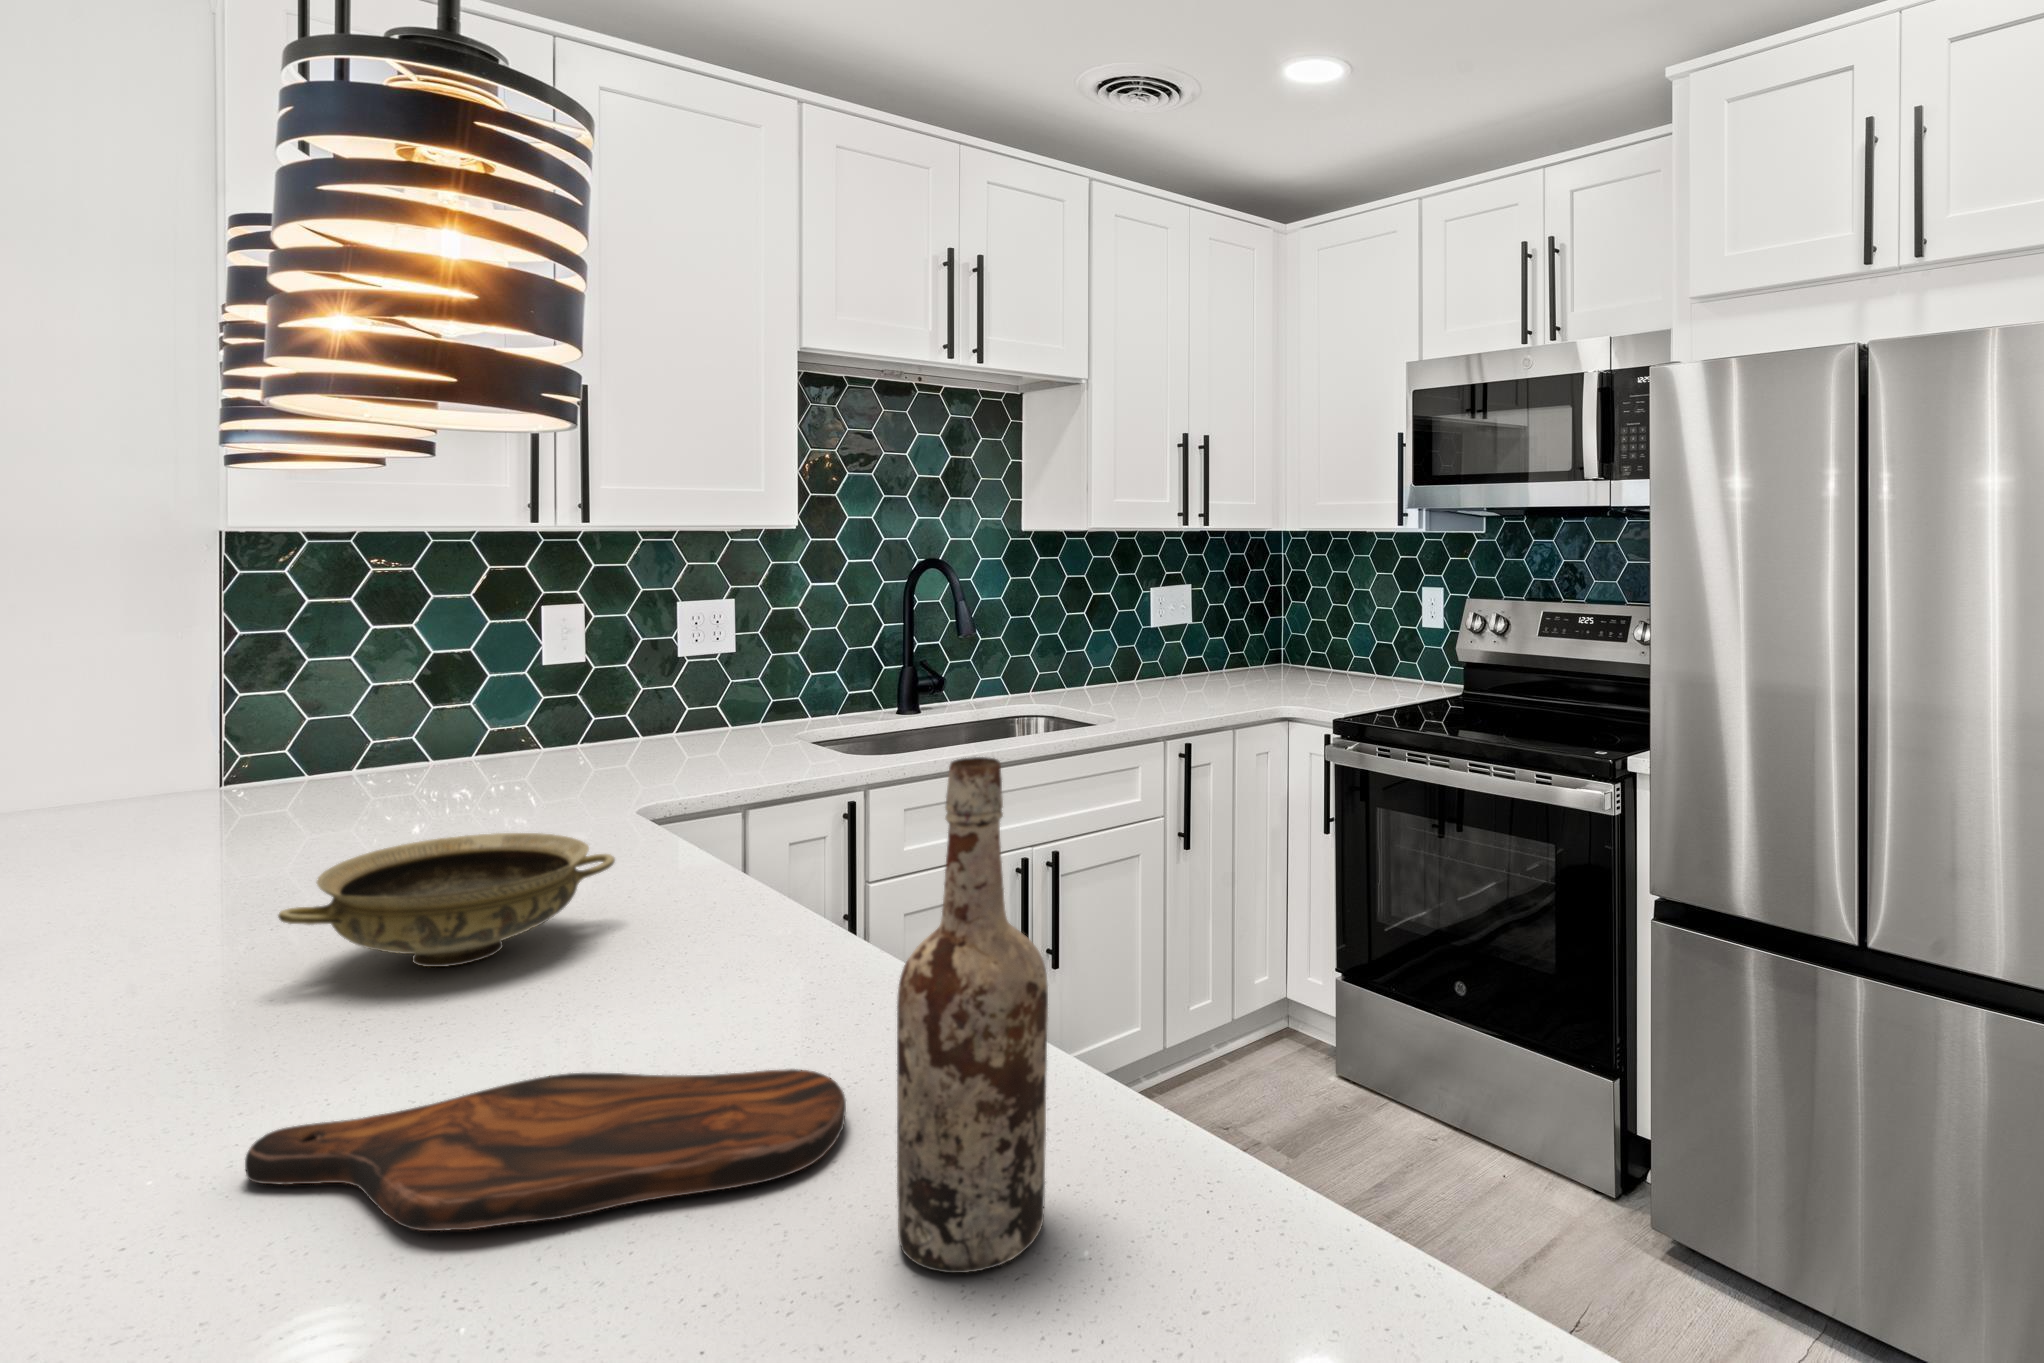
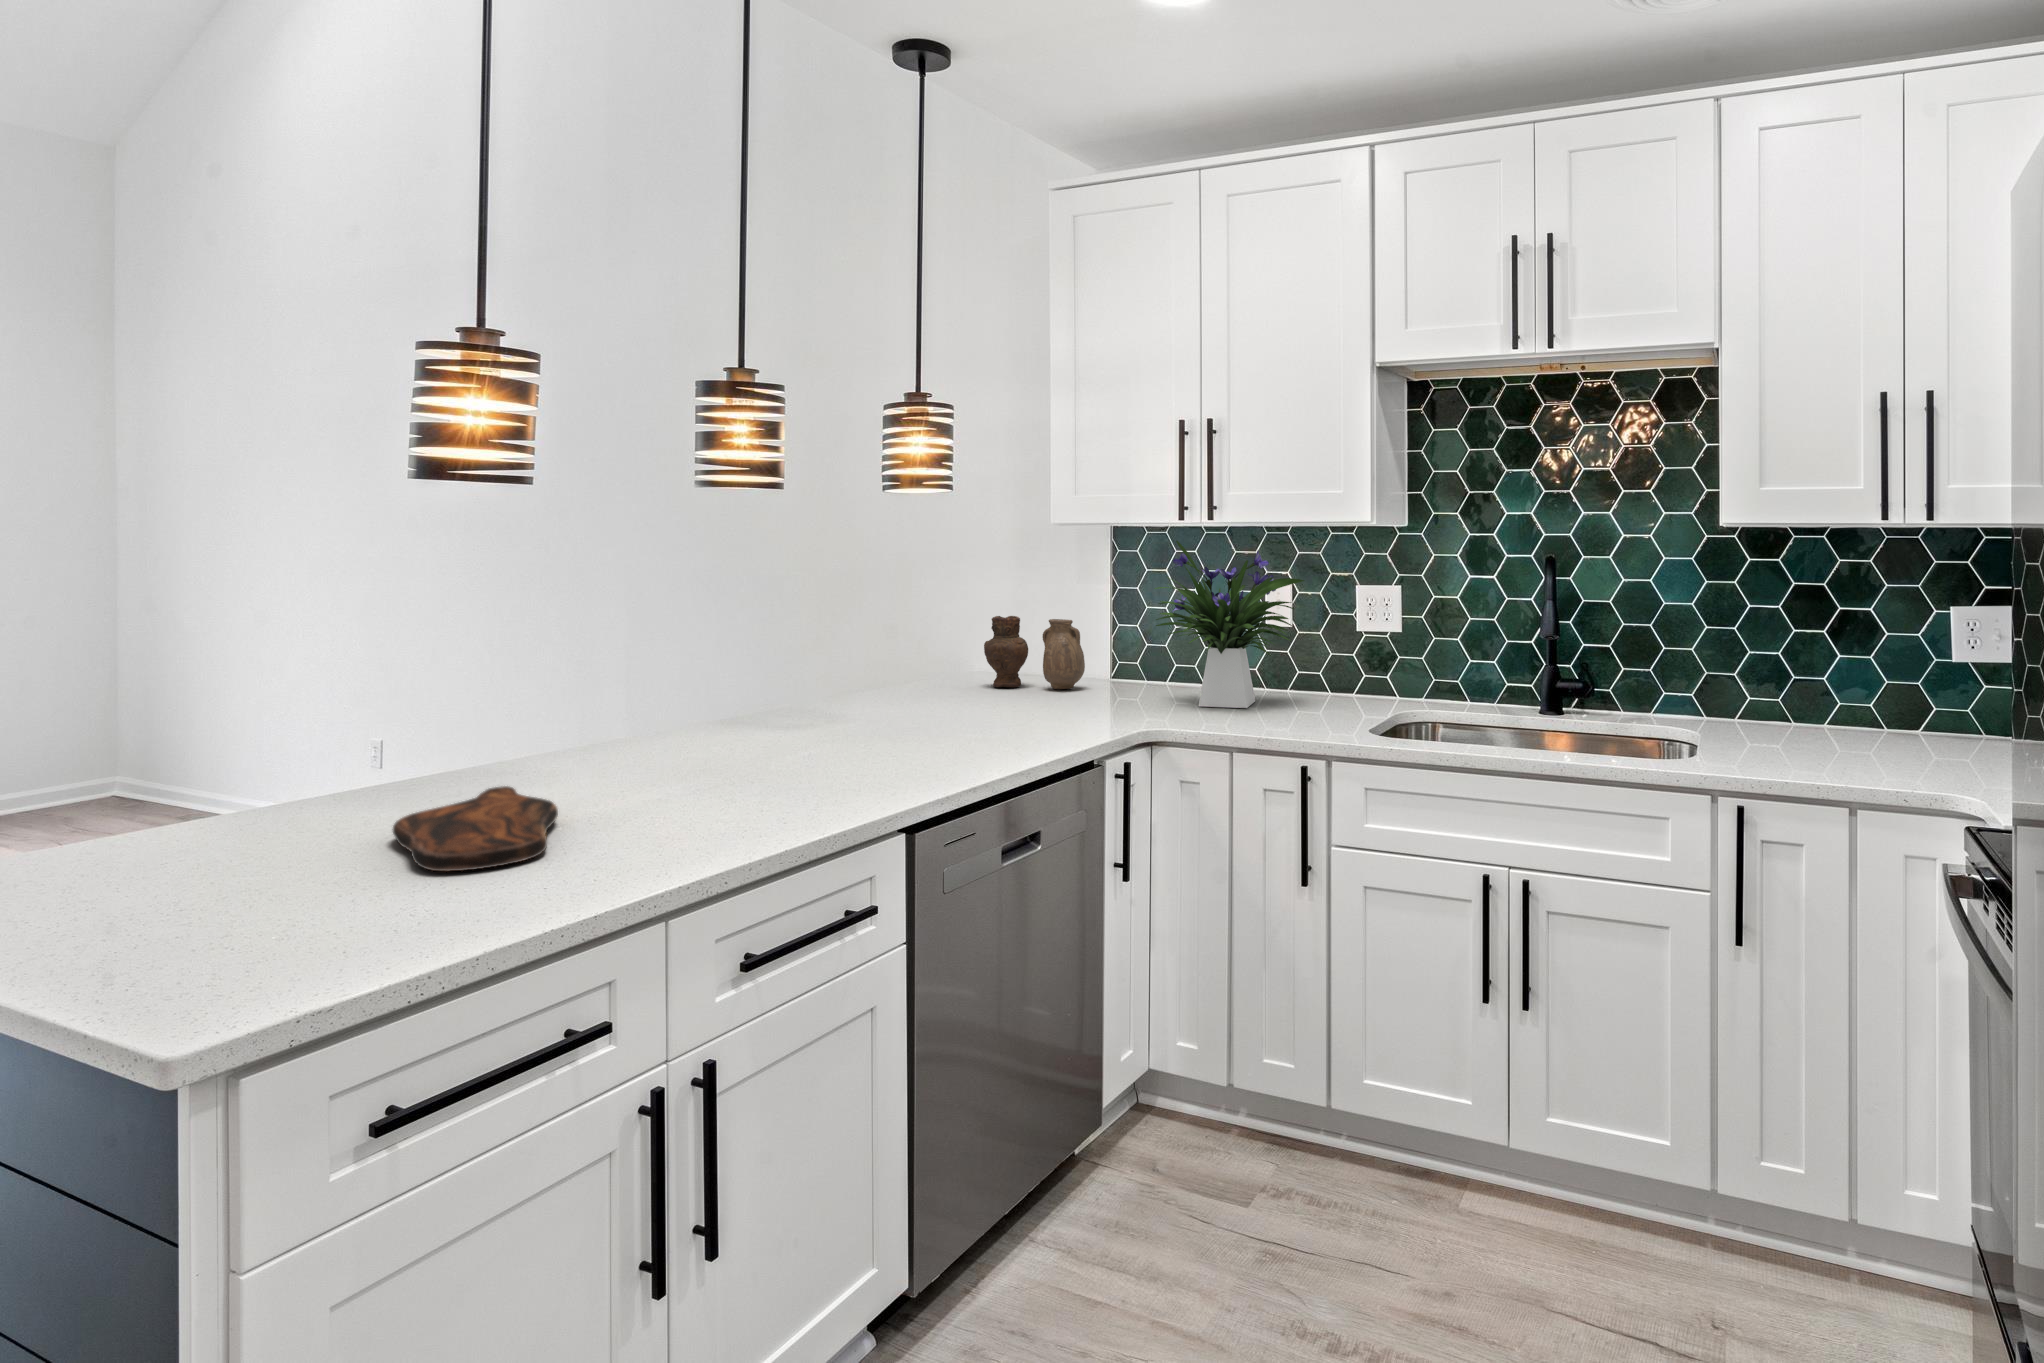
flower arrangement: none [470,556,699,775] -> present [1155,541,1304,708]
vase: none [62,690,298,829] -> present [984,616,1085,689]
wine bottle: present [897,757,1048,1273] -> none [263,632,378,929]
ceramic bowl: present [278,833,615,967] -> none [726,698,870,768]

